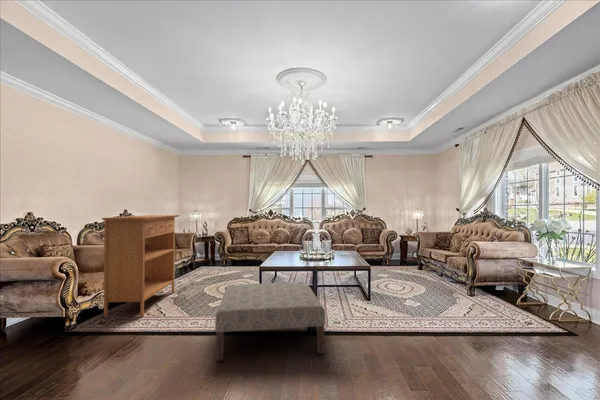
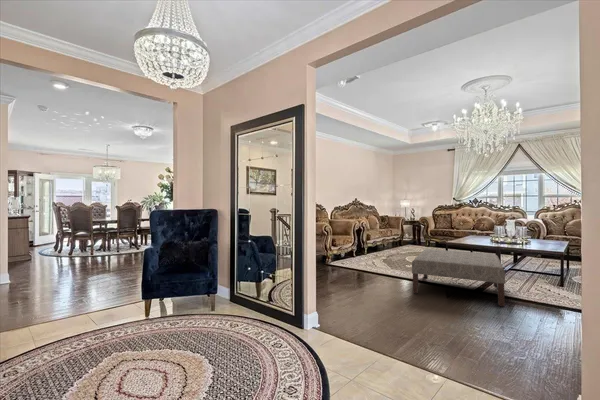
console table: present [102,215,179,317] -> none [342,200,390,265]

